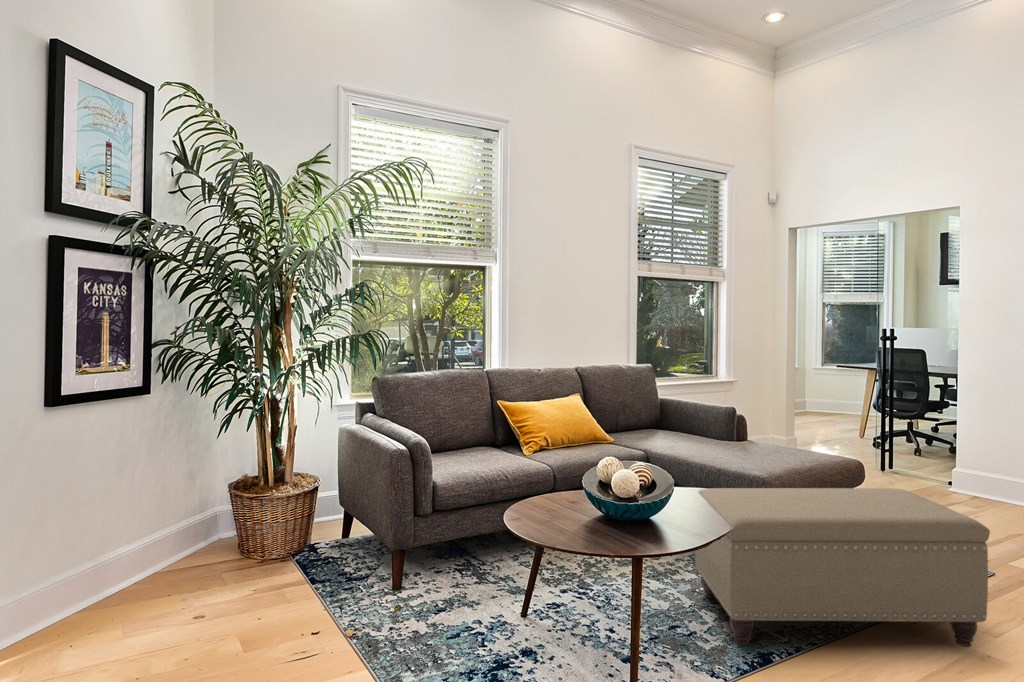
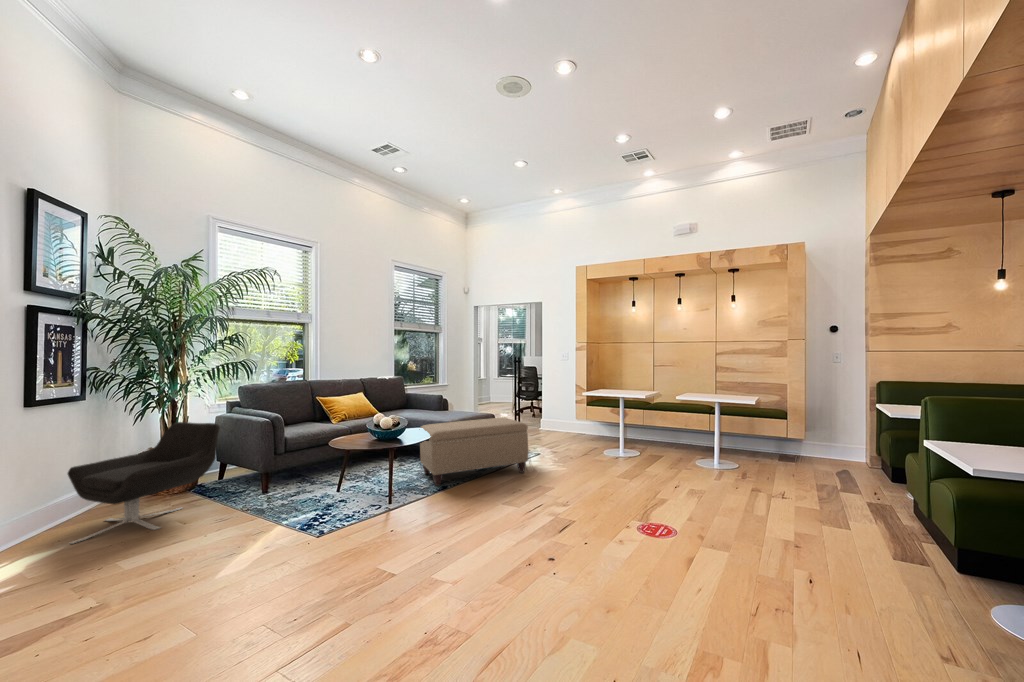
lounge chair: none [96,438,325,646] -> present [68,422,220,544]

